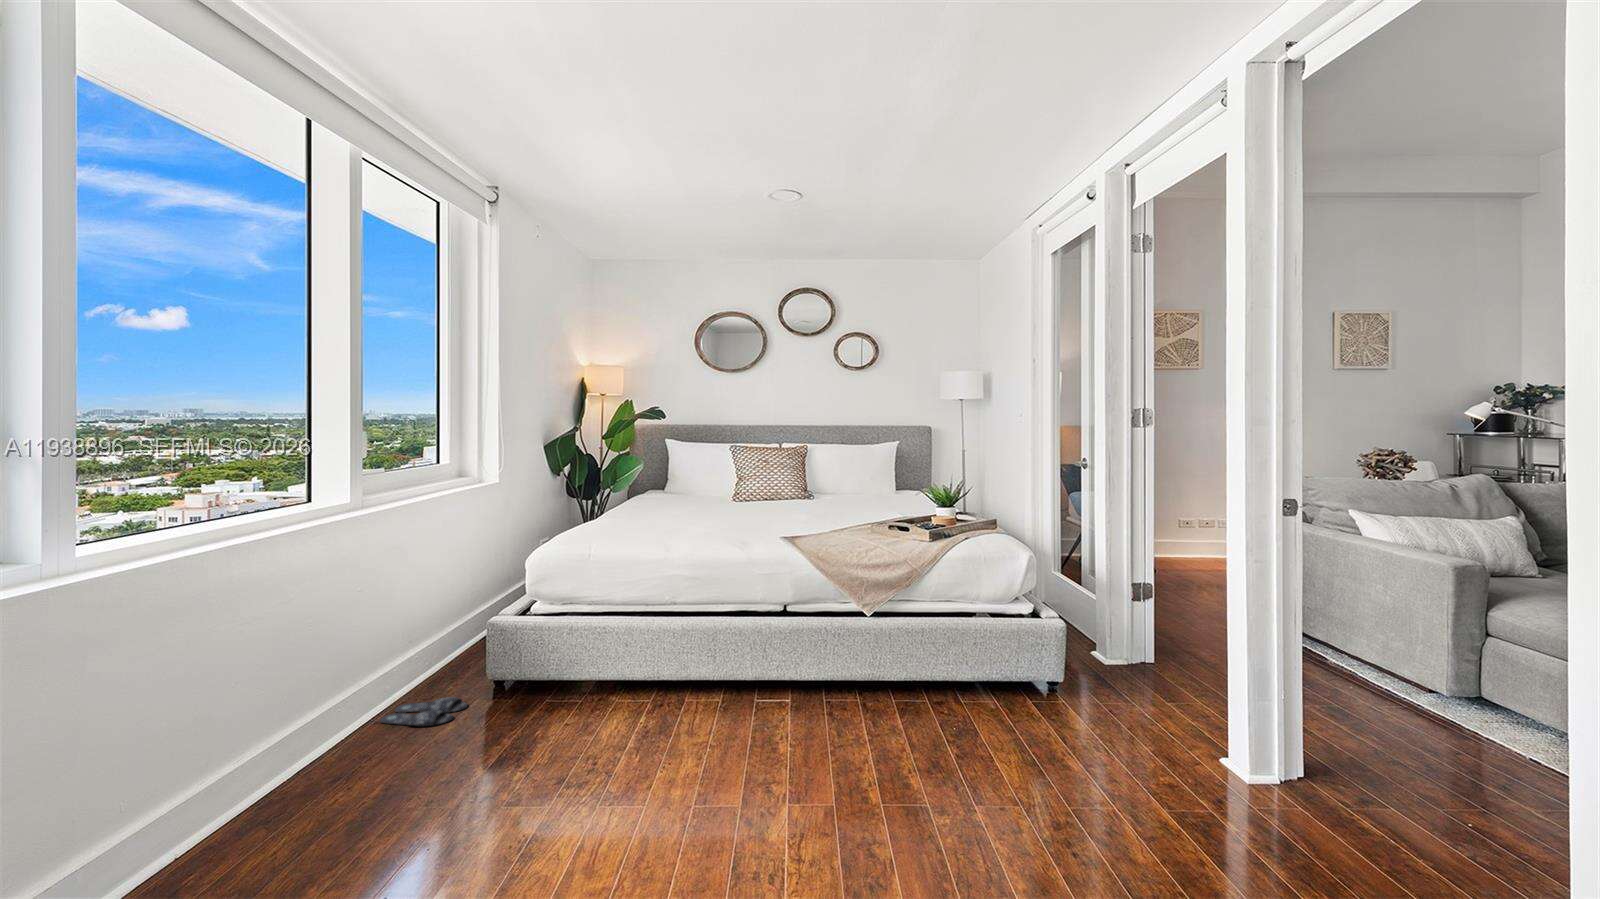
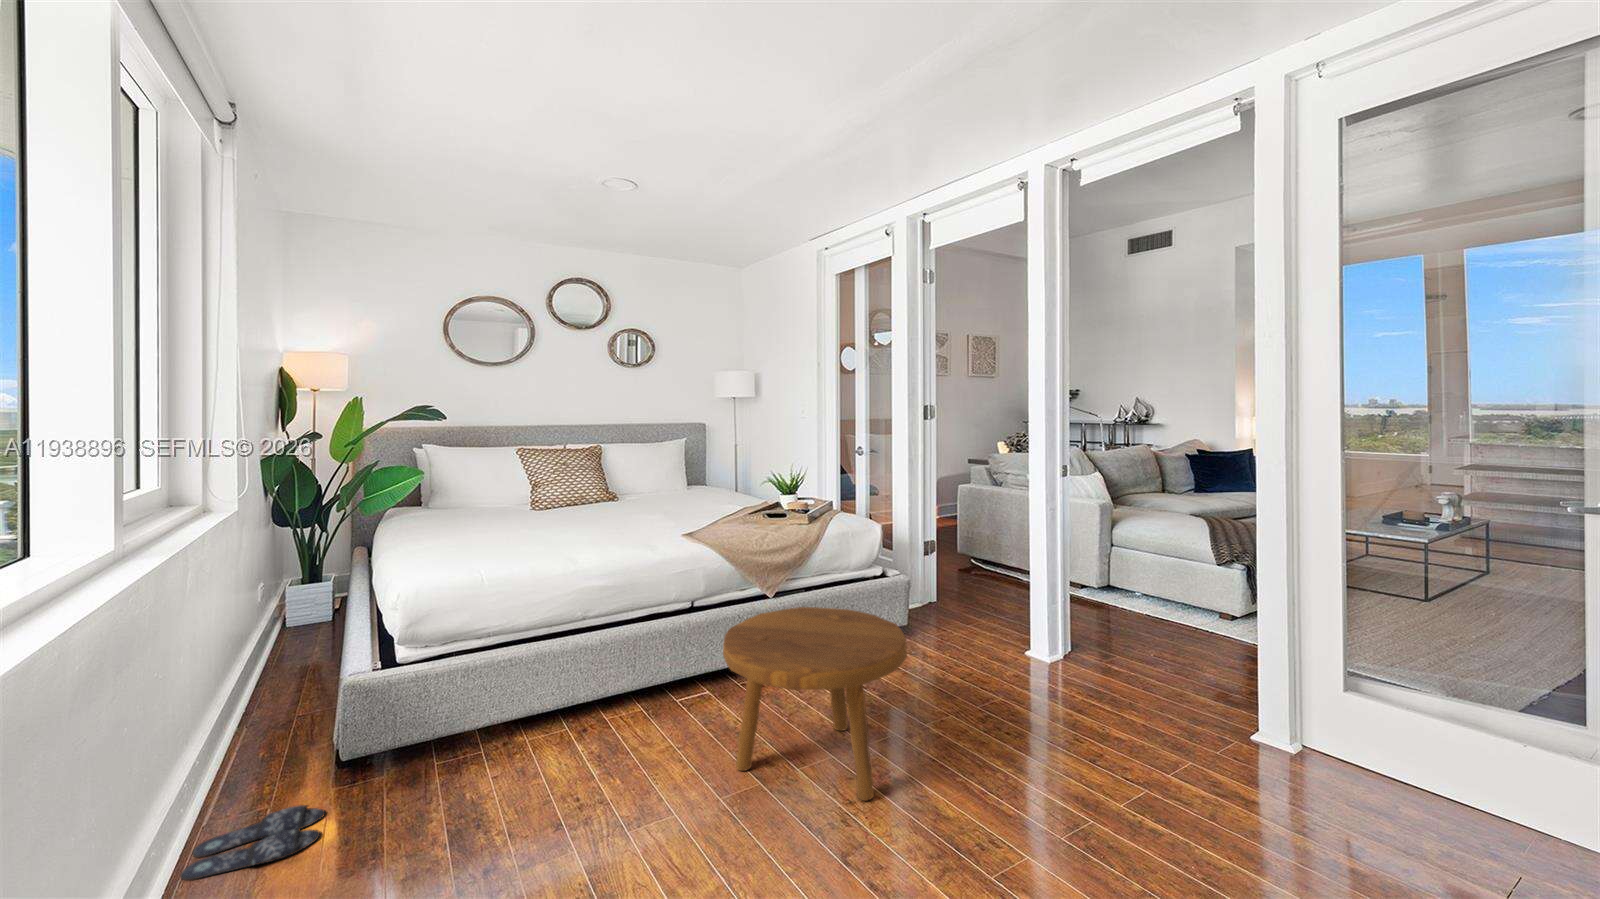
footstool: none [703,622,894,829] -> present [723,607,907,801]

